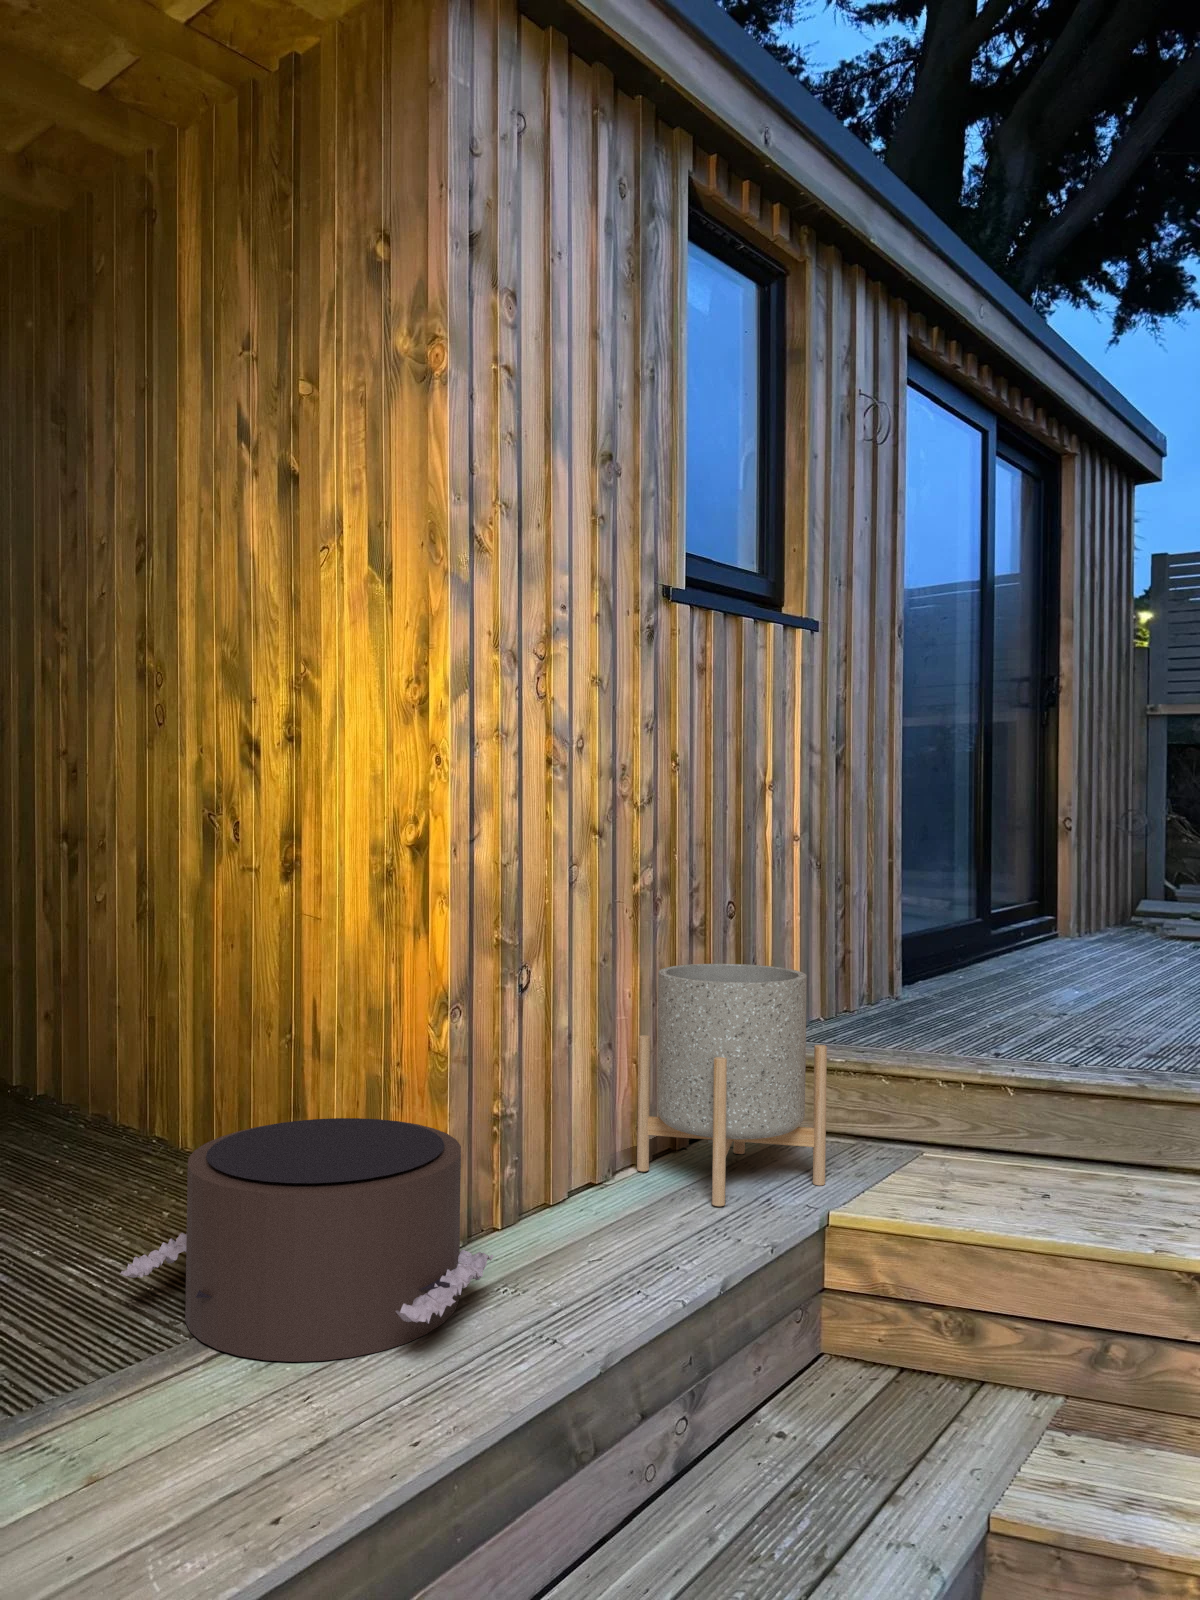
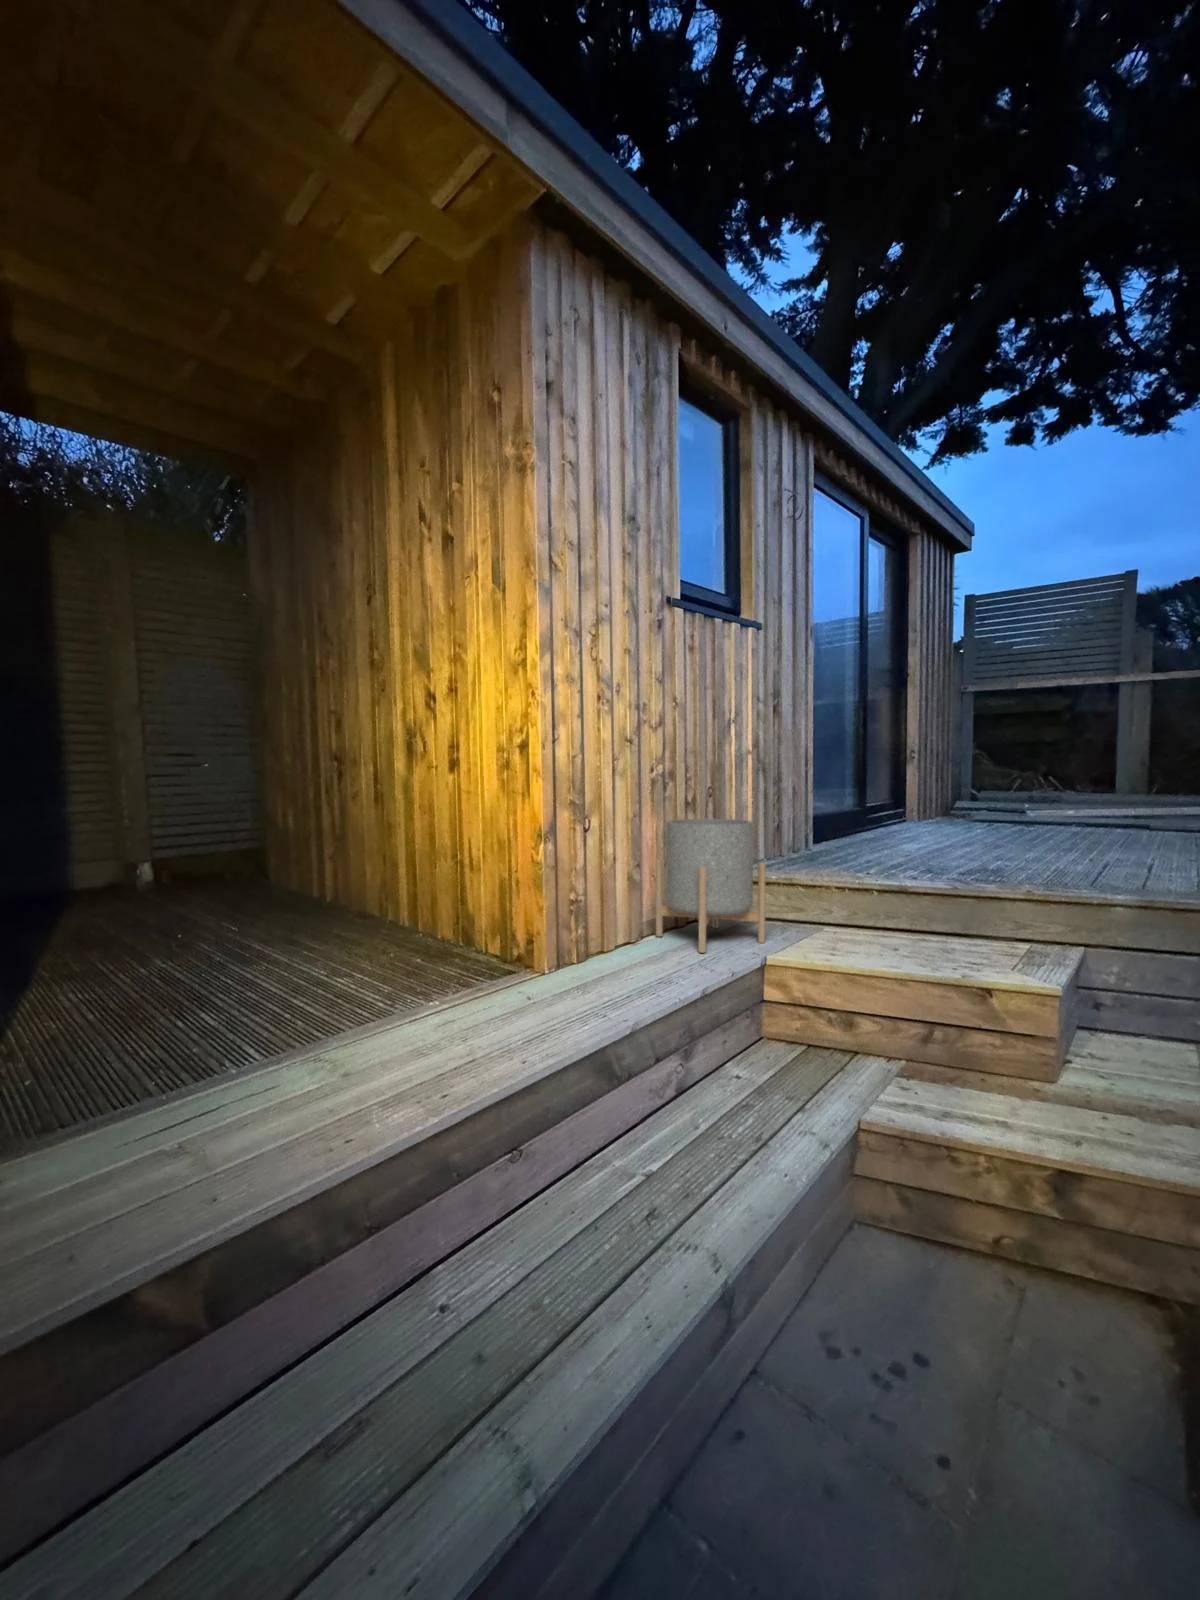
pouf: present [120,1118,493,1362] -> none [358,899,569,1026]

